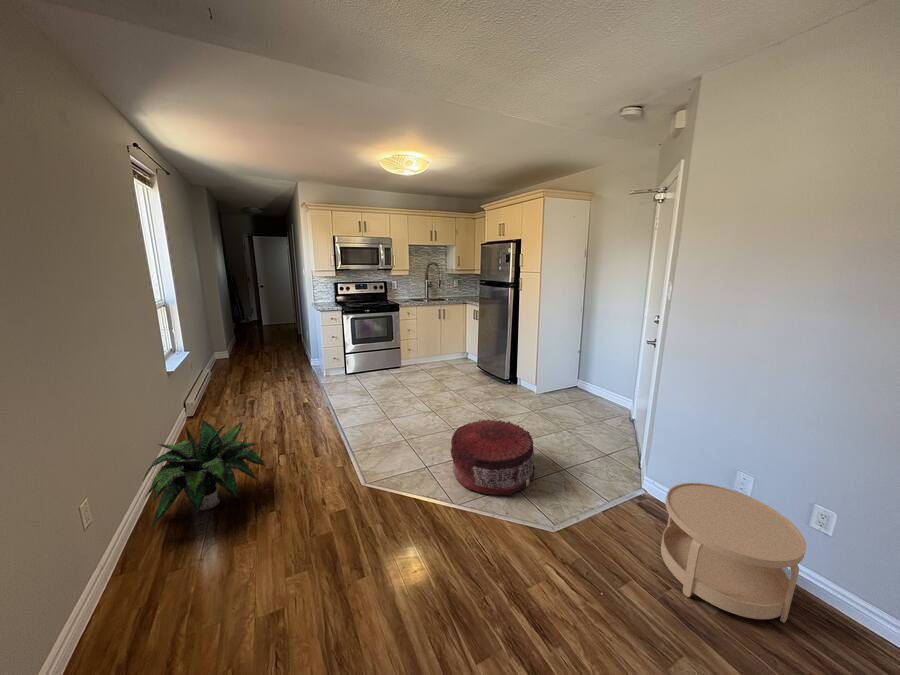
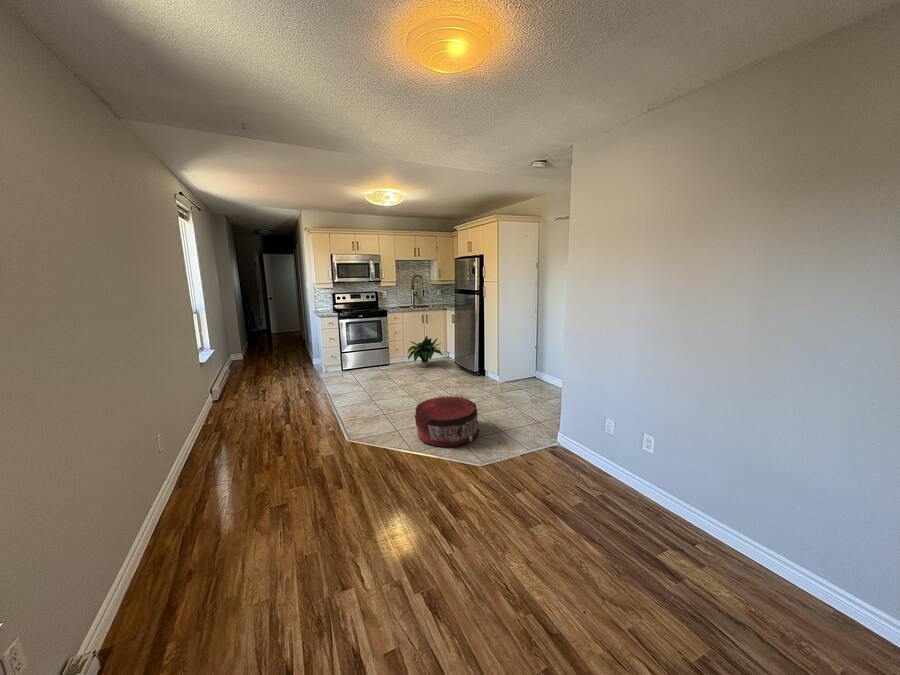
potted plant: present [144,420,265,524] -> present [408,336,443,368]
side table: present [661,483,806,623] -> none [550,428,629,508]

